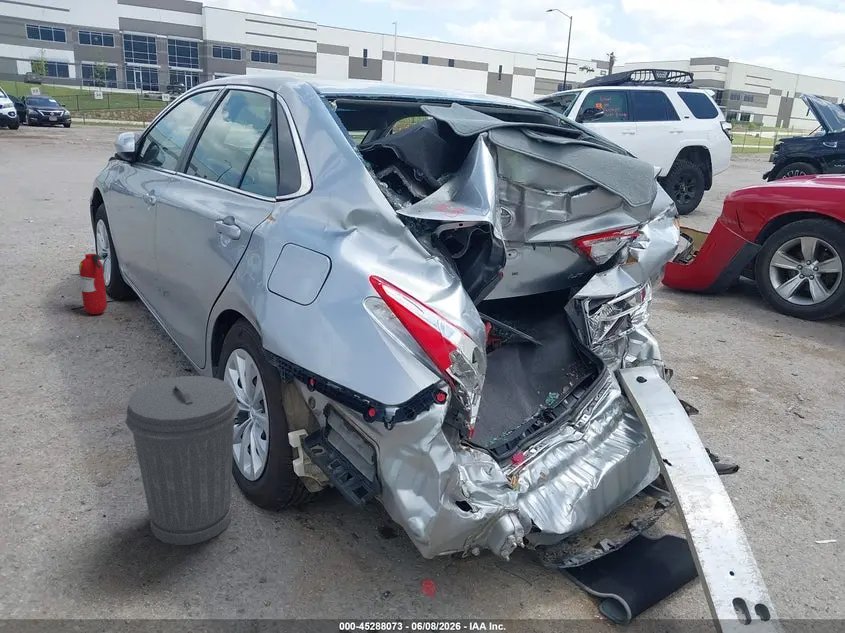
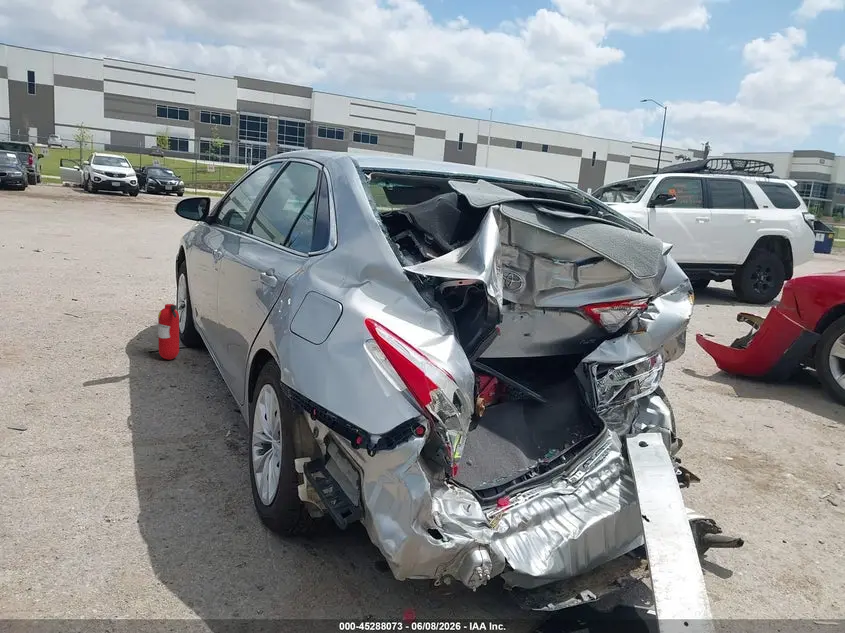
trash can: present [125,376,239,545] -> none [161,406,261,557]

